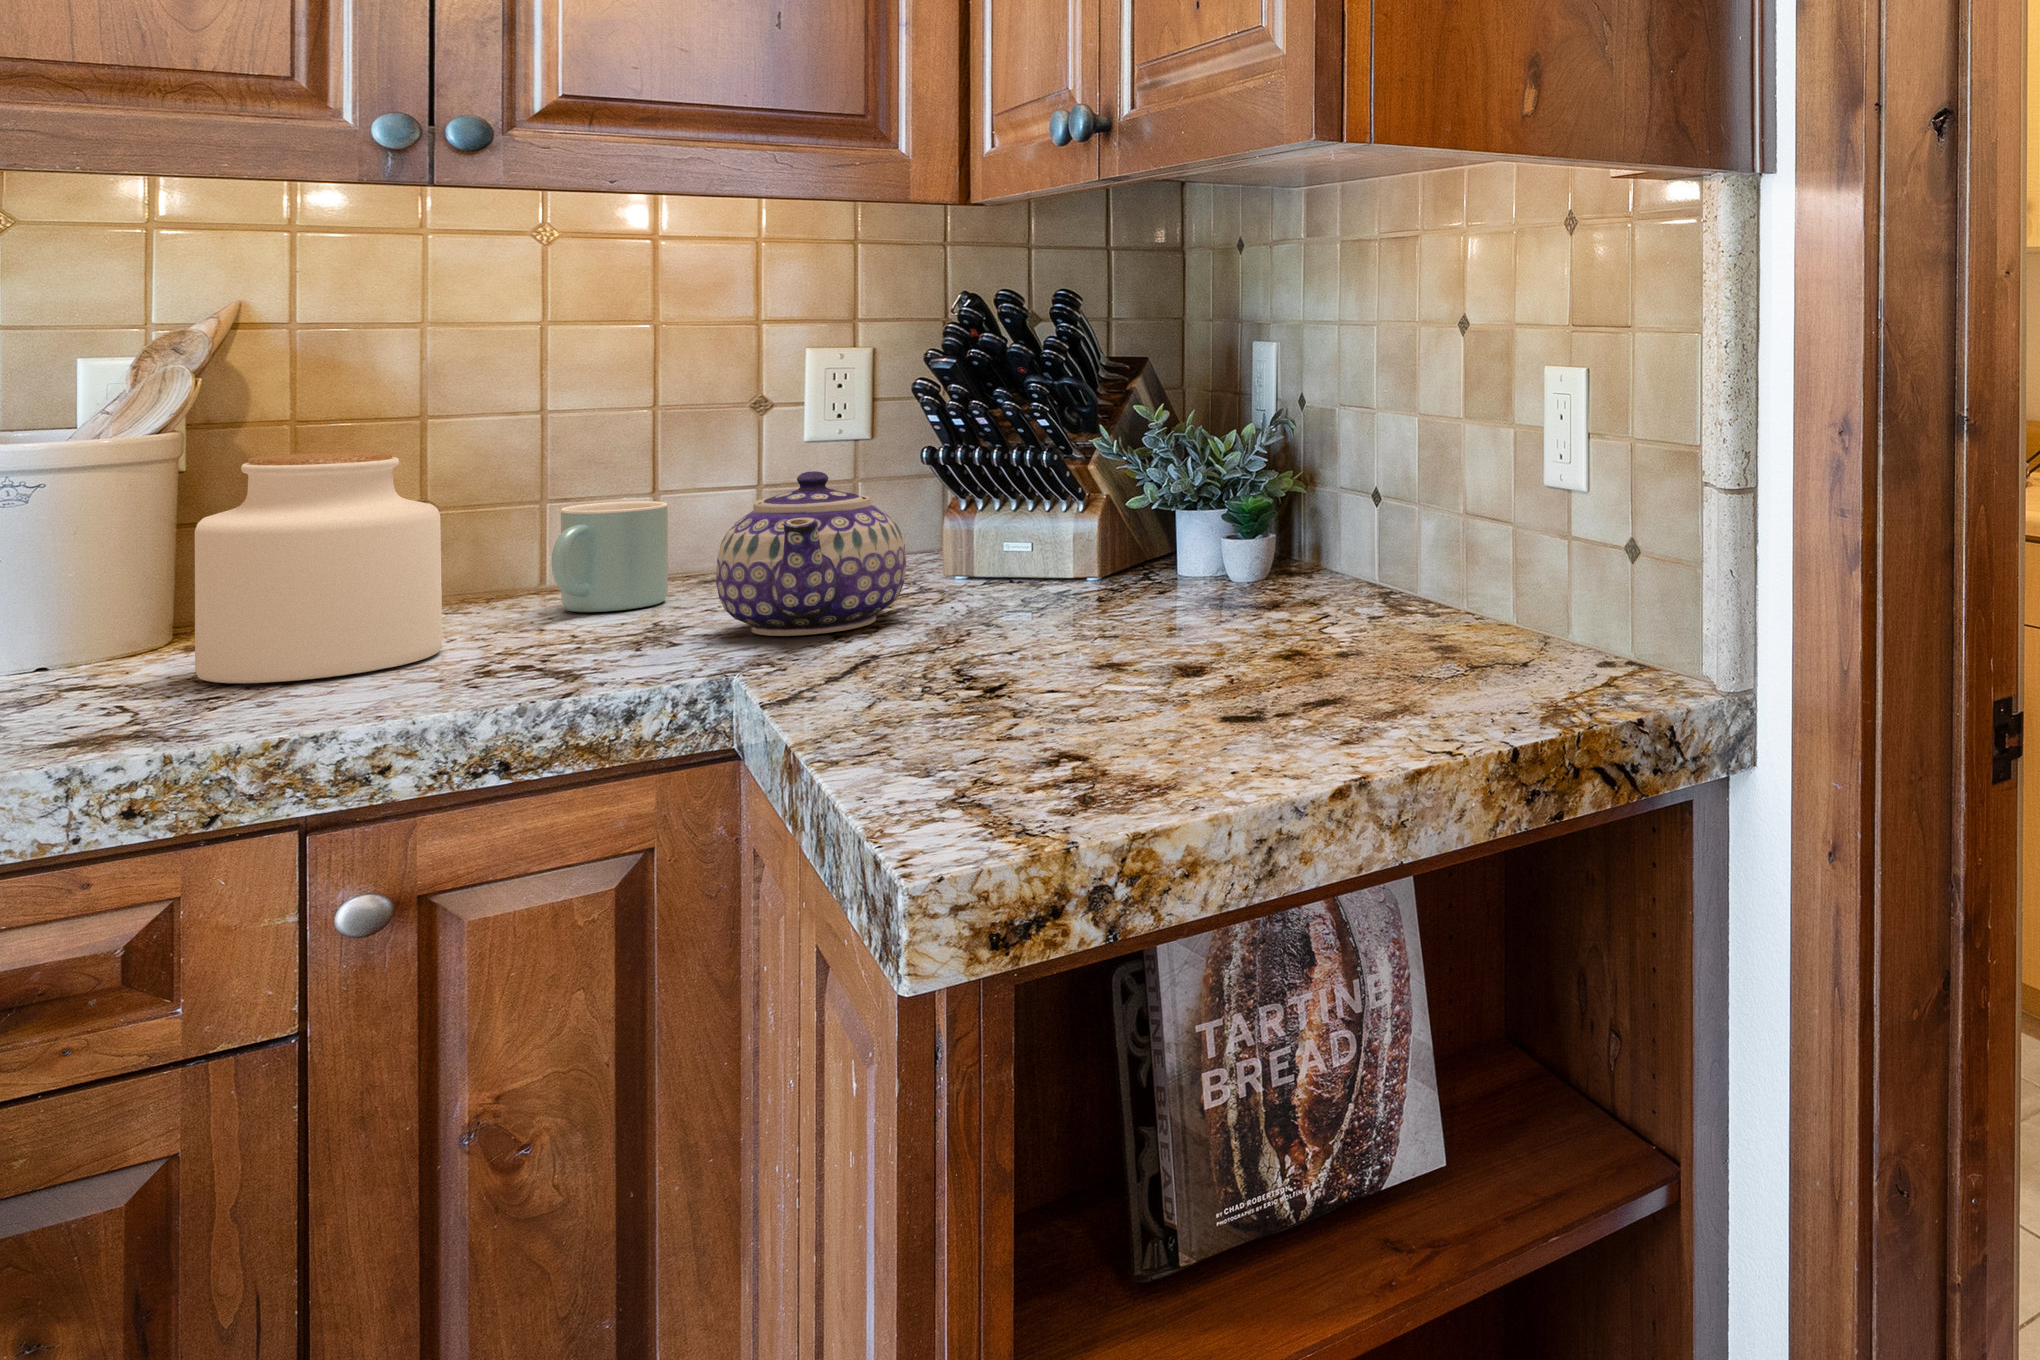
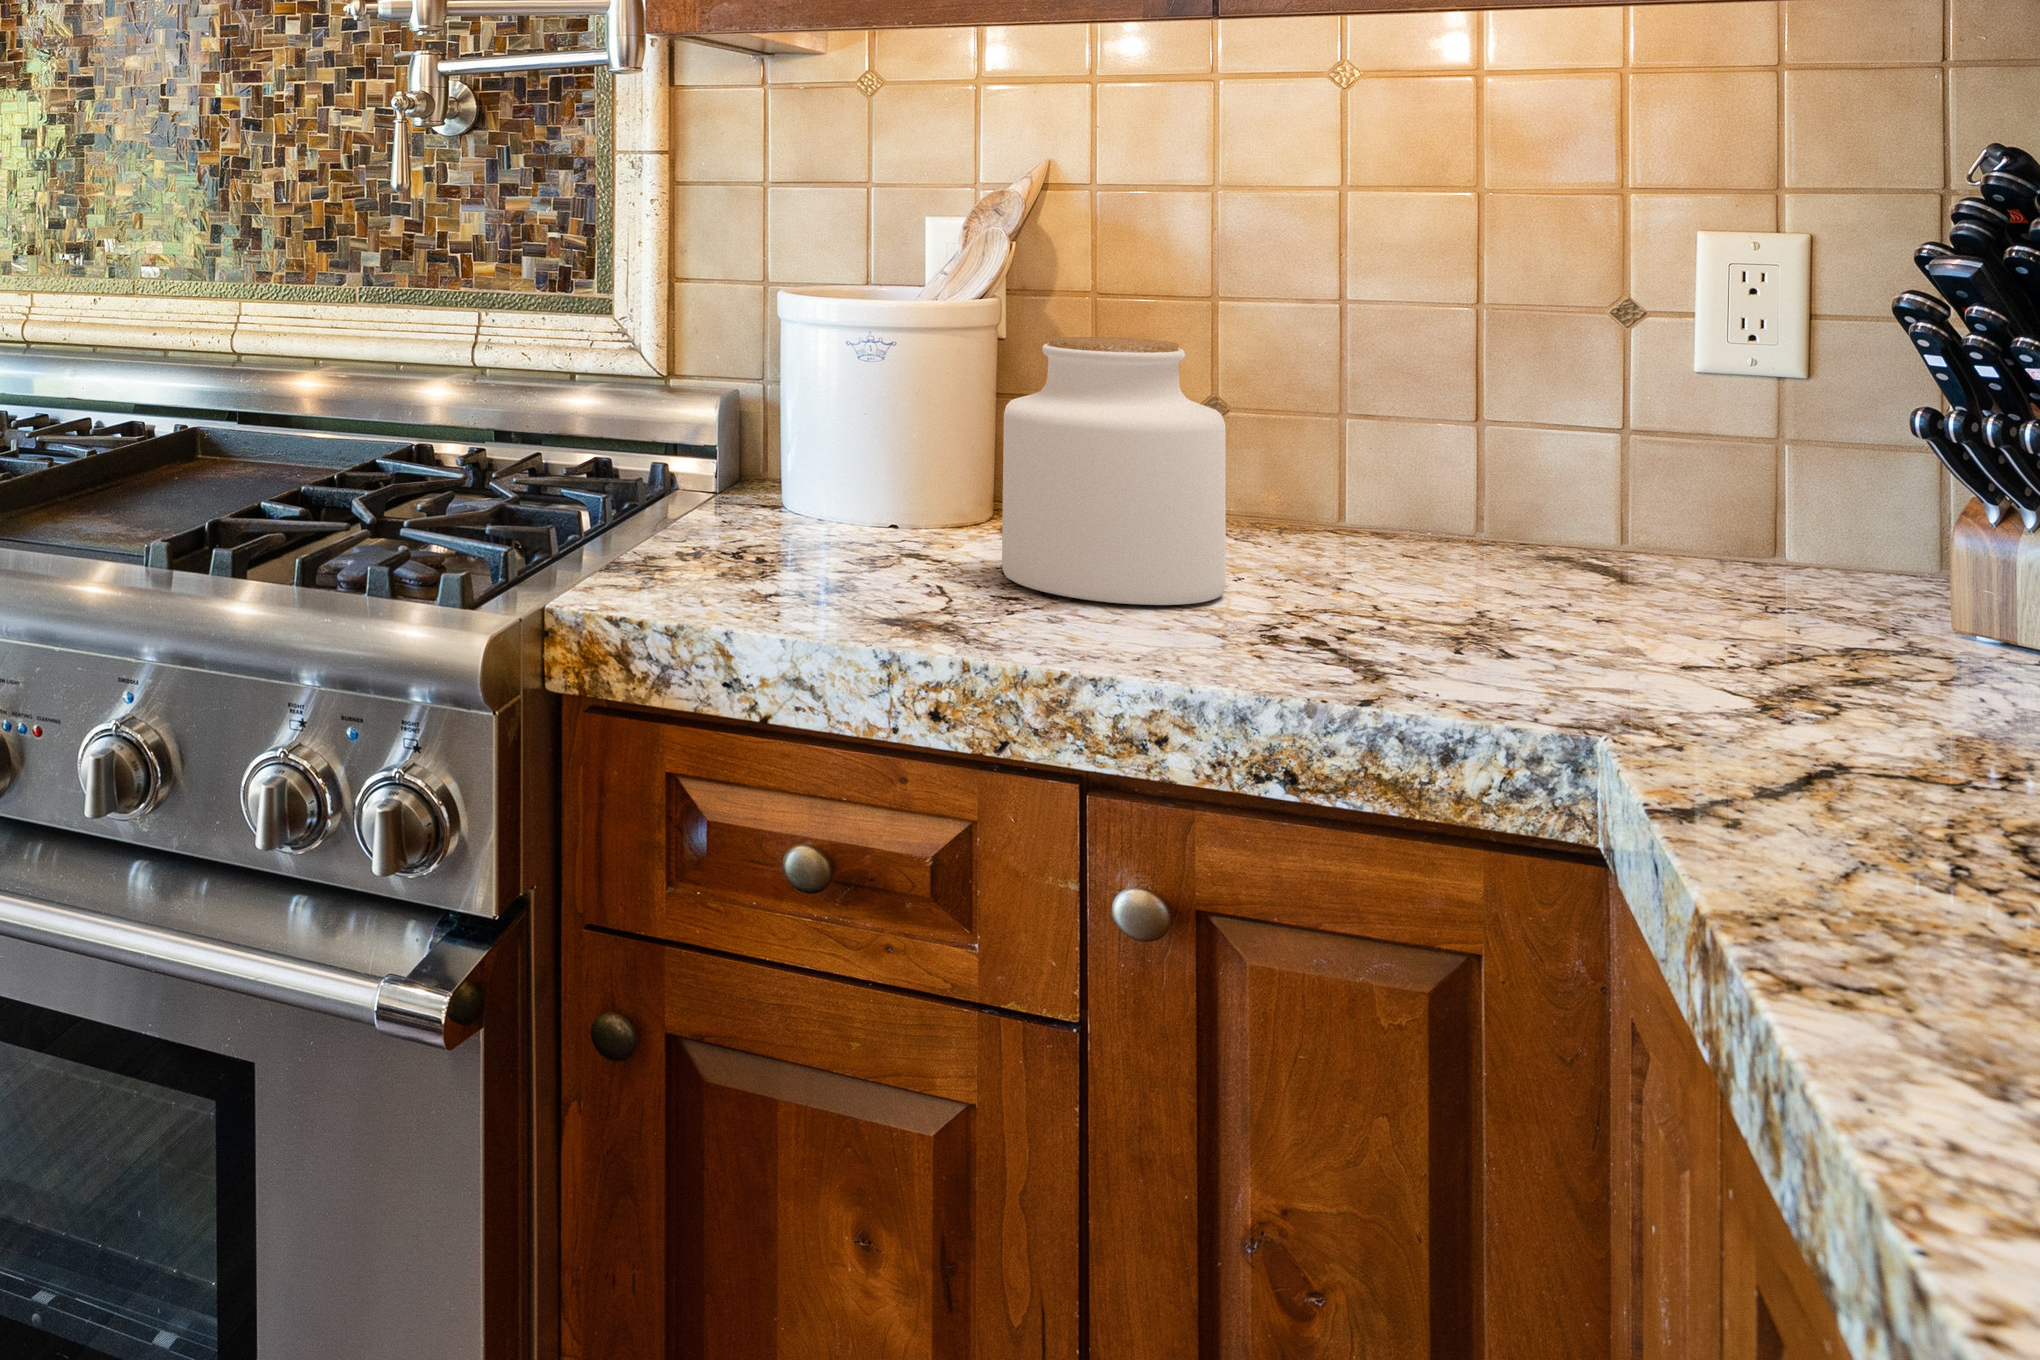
teapot: present [716,471,906,636] -> none [1566,423,1892,694]
mug: present [551,501,668,612] -> none [1348,428,1493,581]

